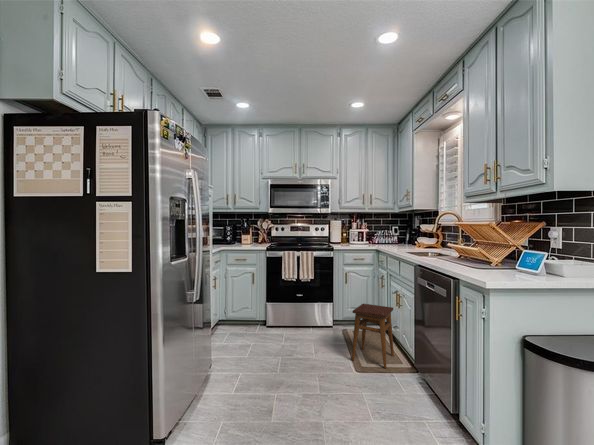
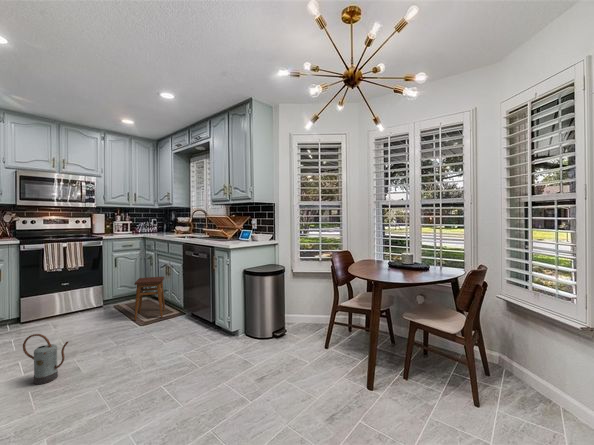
watering can: none [219,358,249,424] -> present [23,334,68,384]

